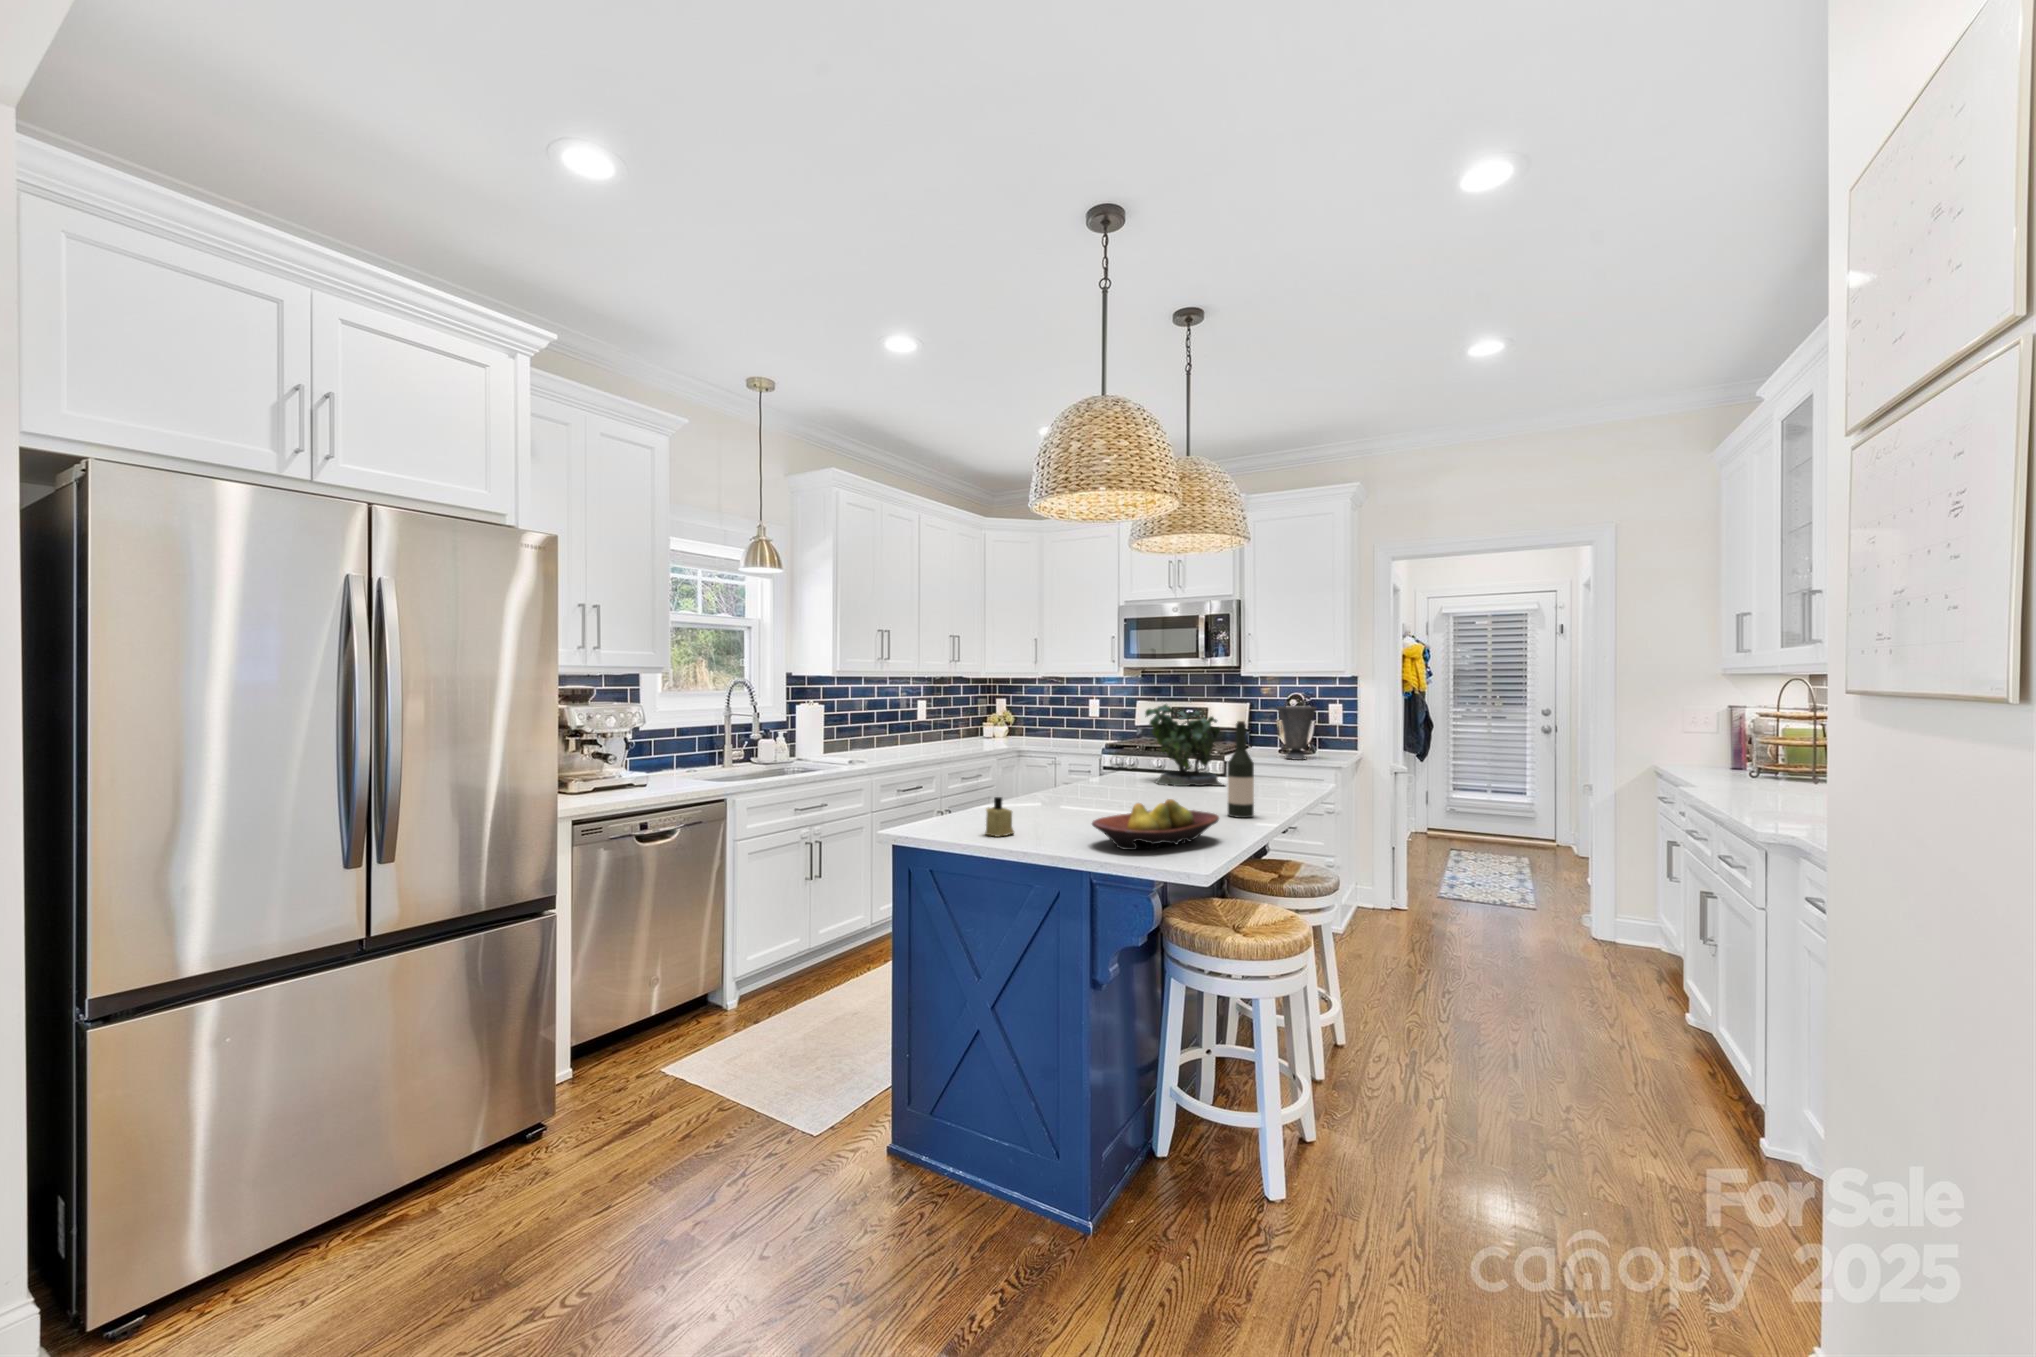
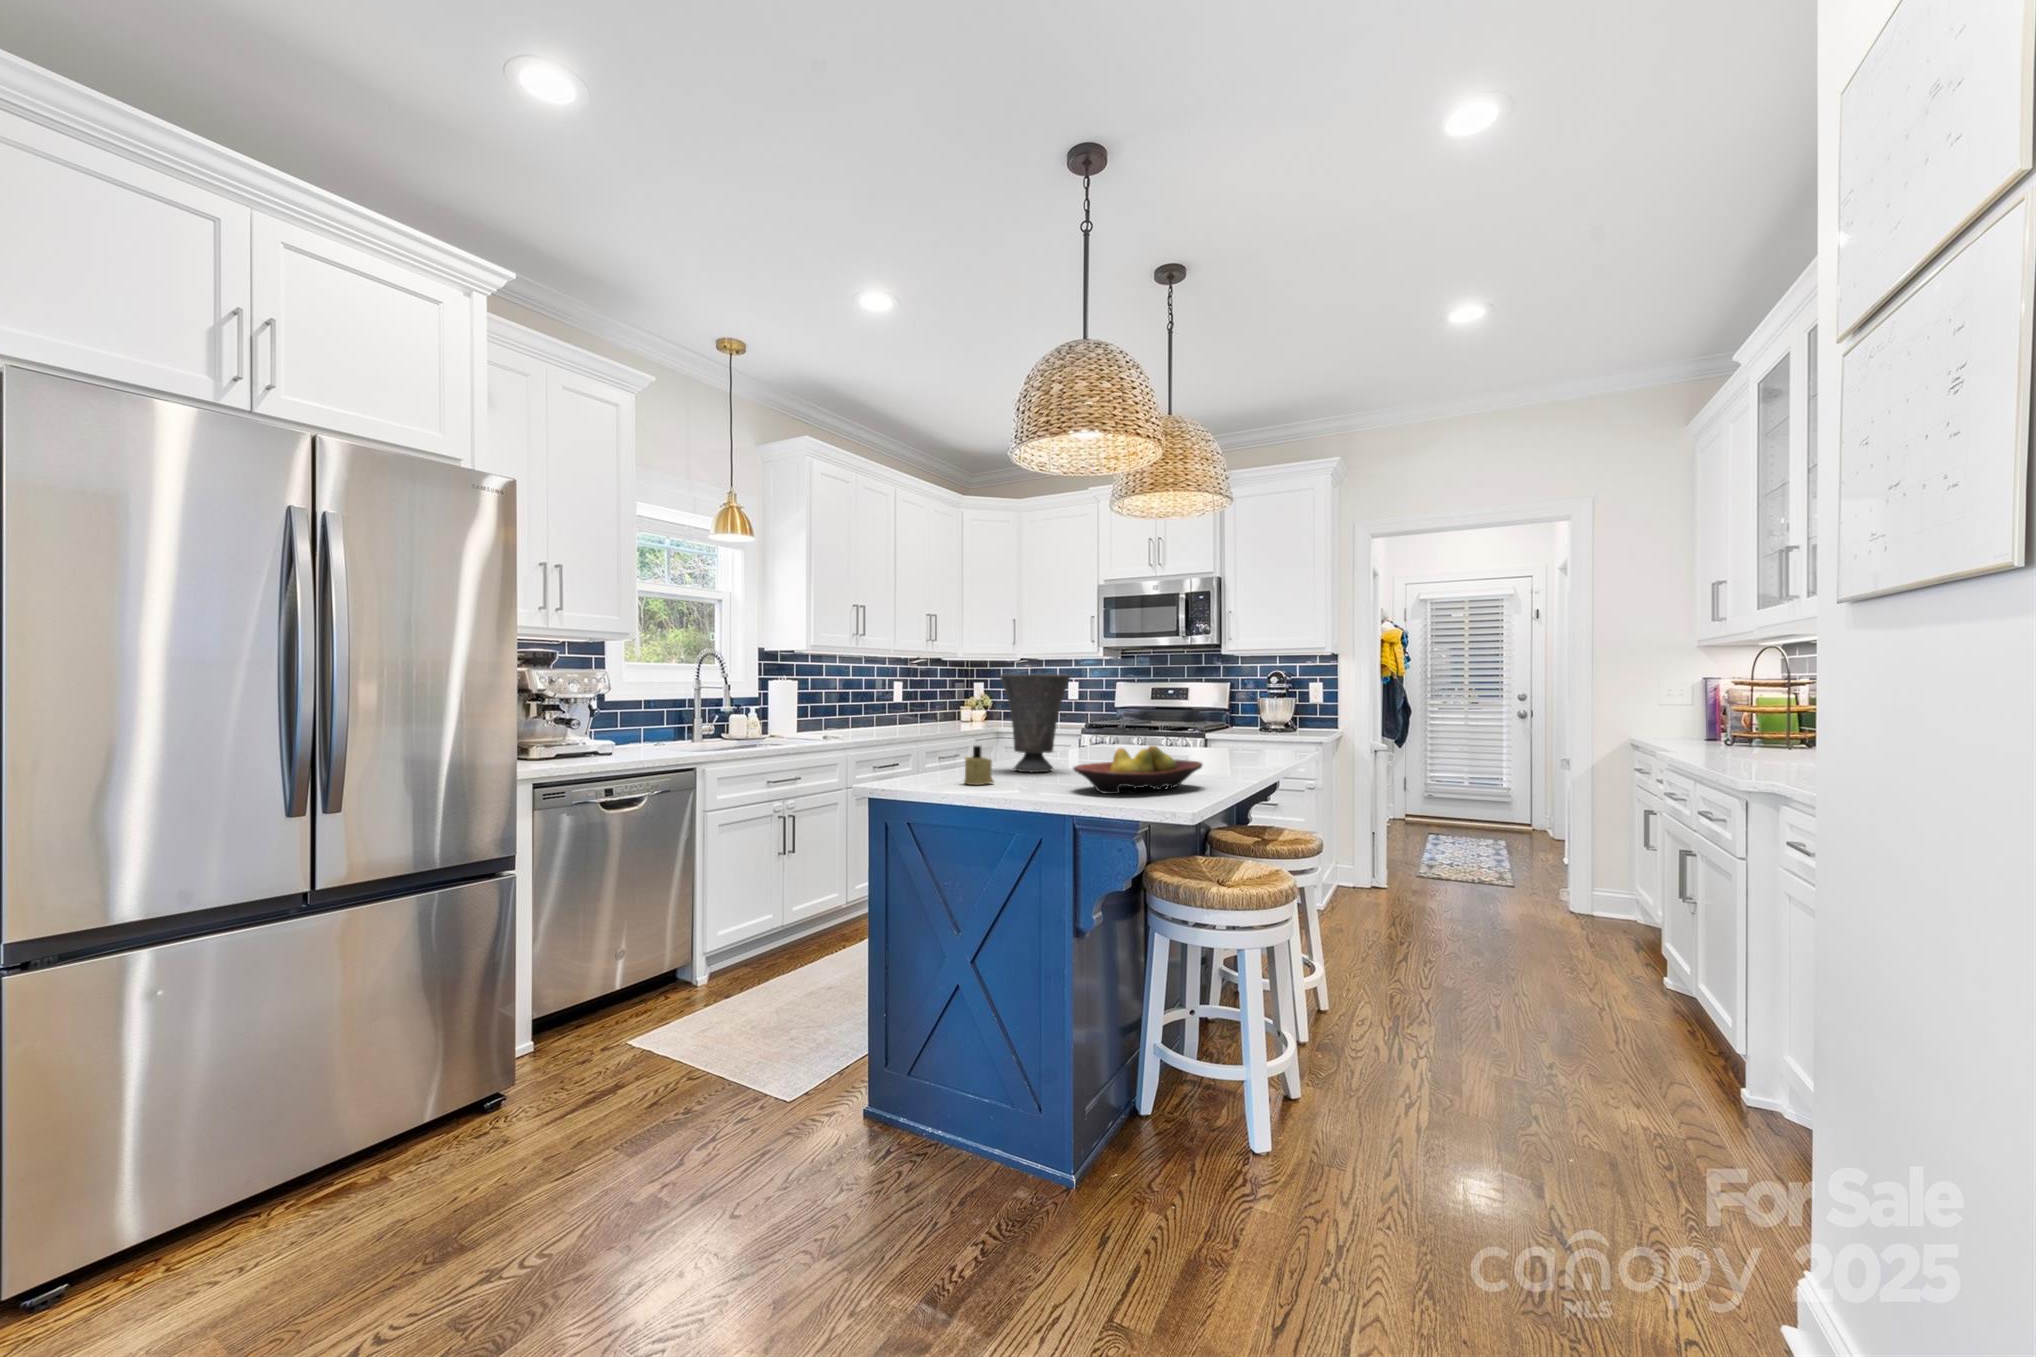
potted plant: present [1145,704,1223,786] -> none [1125,668,1207,753]
vase: present [1277,706,1316,760] -> present [1000,674,1070,772]
wine bottle: present [1228,721,1254,818] -> none [1210,676,1236,773]

